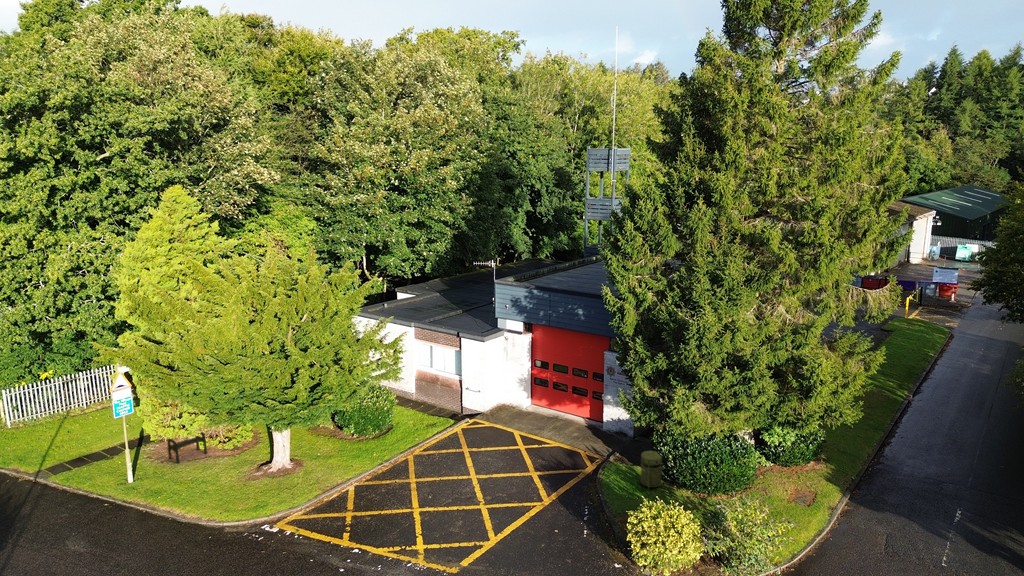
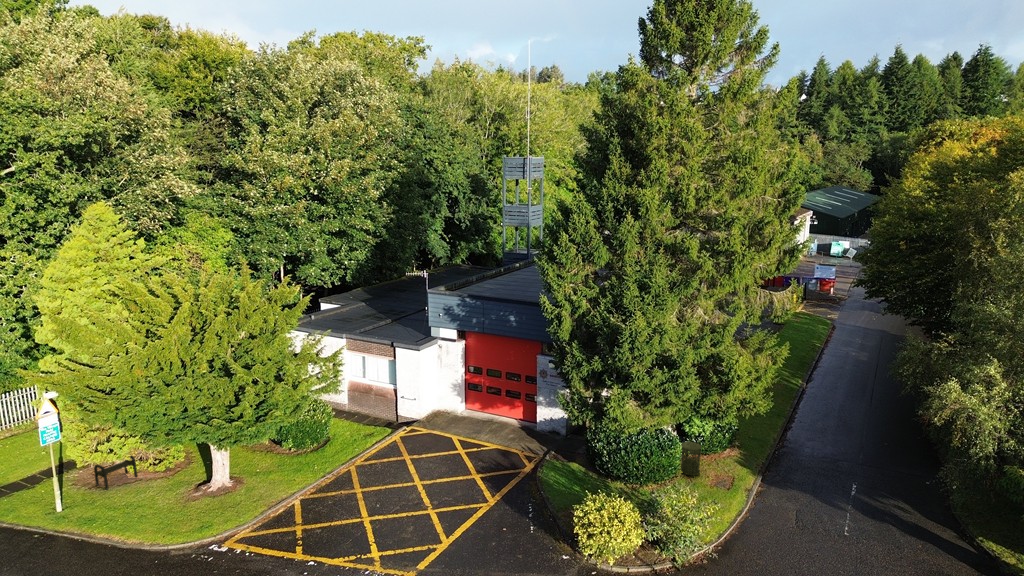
trash can: present [640,451,662,488] -> present [681,442,701,476]

